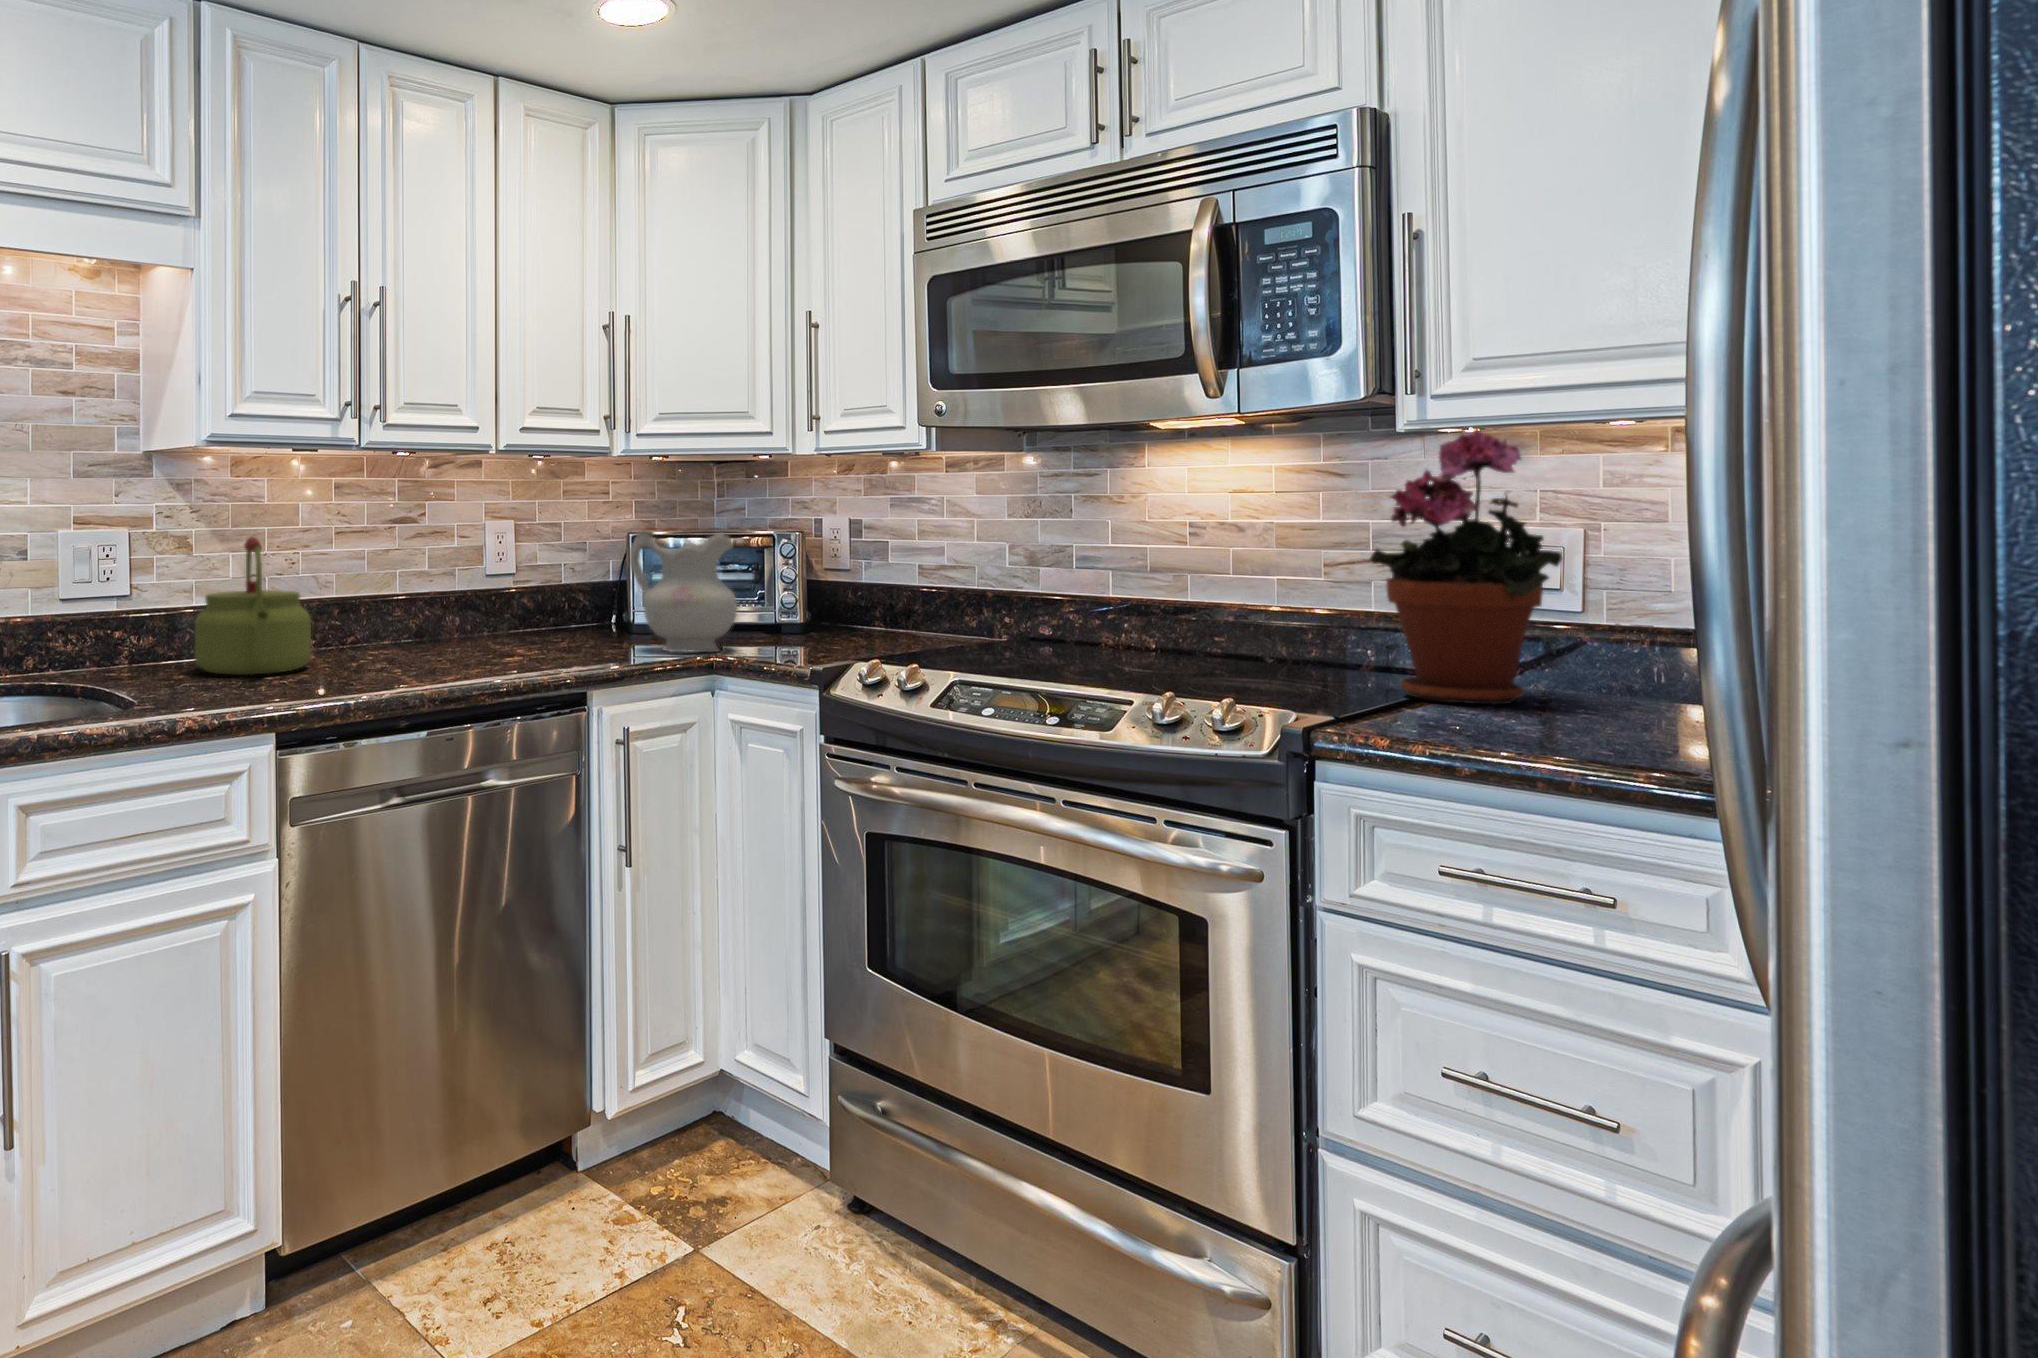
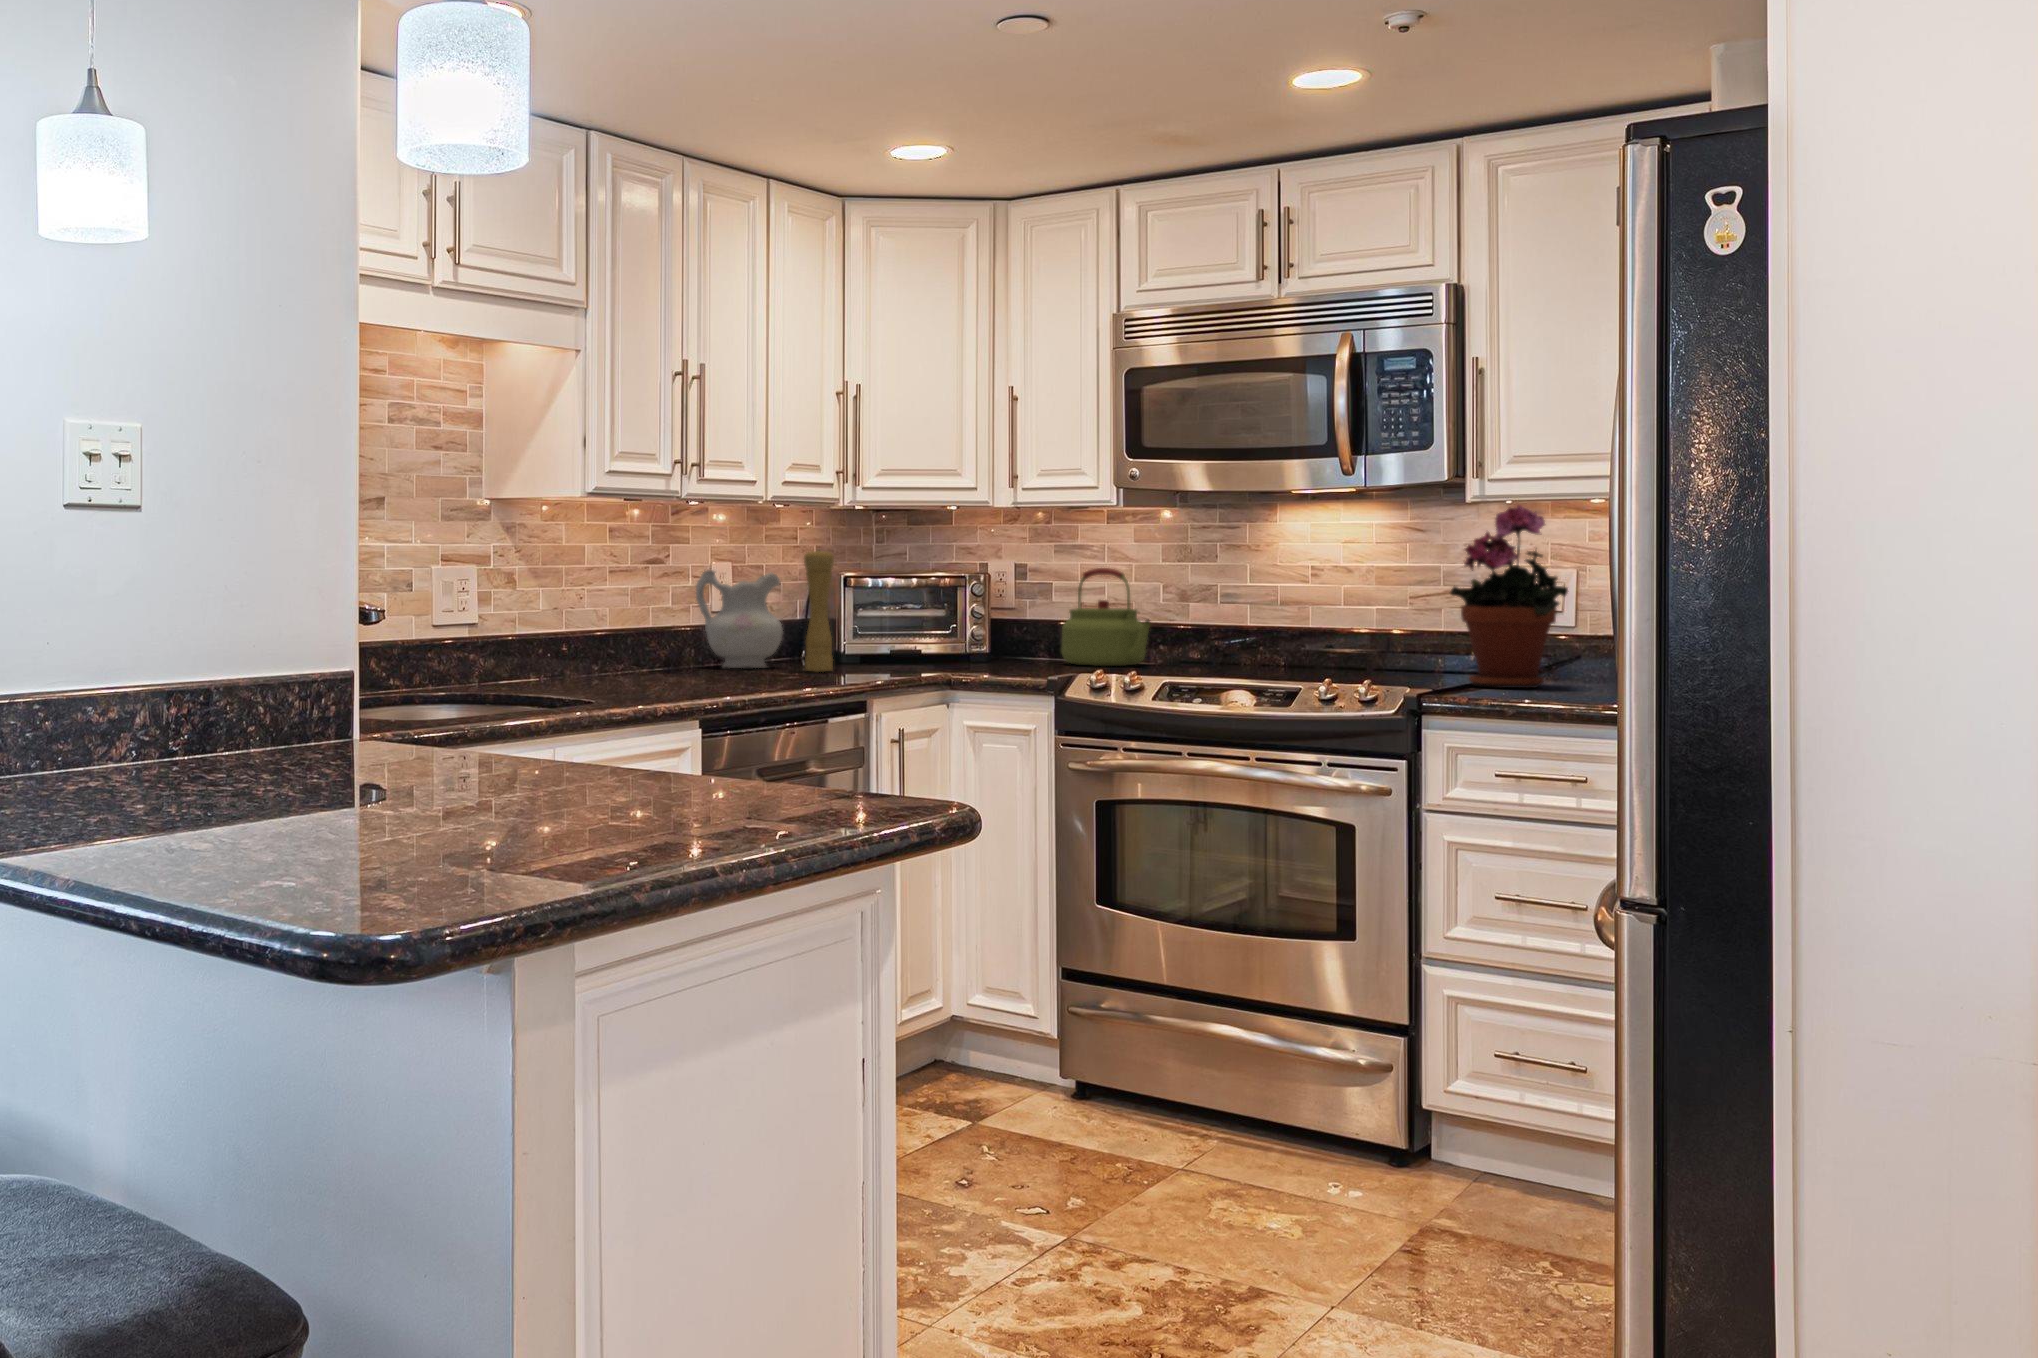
pepper mill: none [542,505,578,651] -> present [804,550,834,672]
ceramic pitcher: present [630,531,737,652] -> present [696,570,783,668]
kettle: present [195,537,311,675] -> present [1061,568,1151,666]

